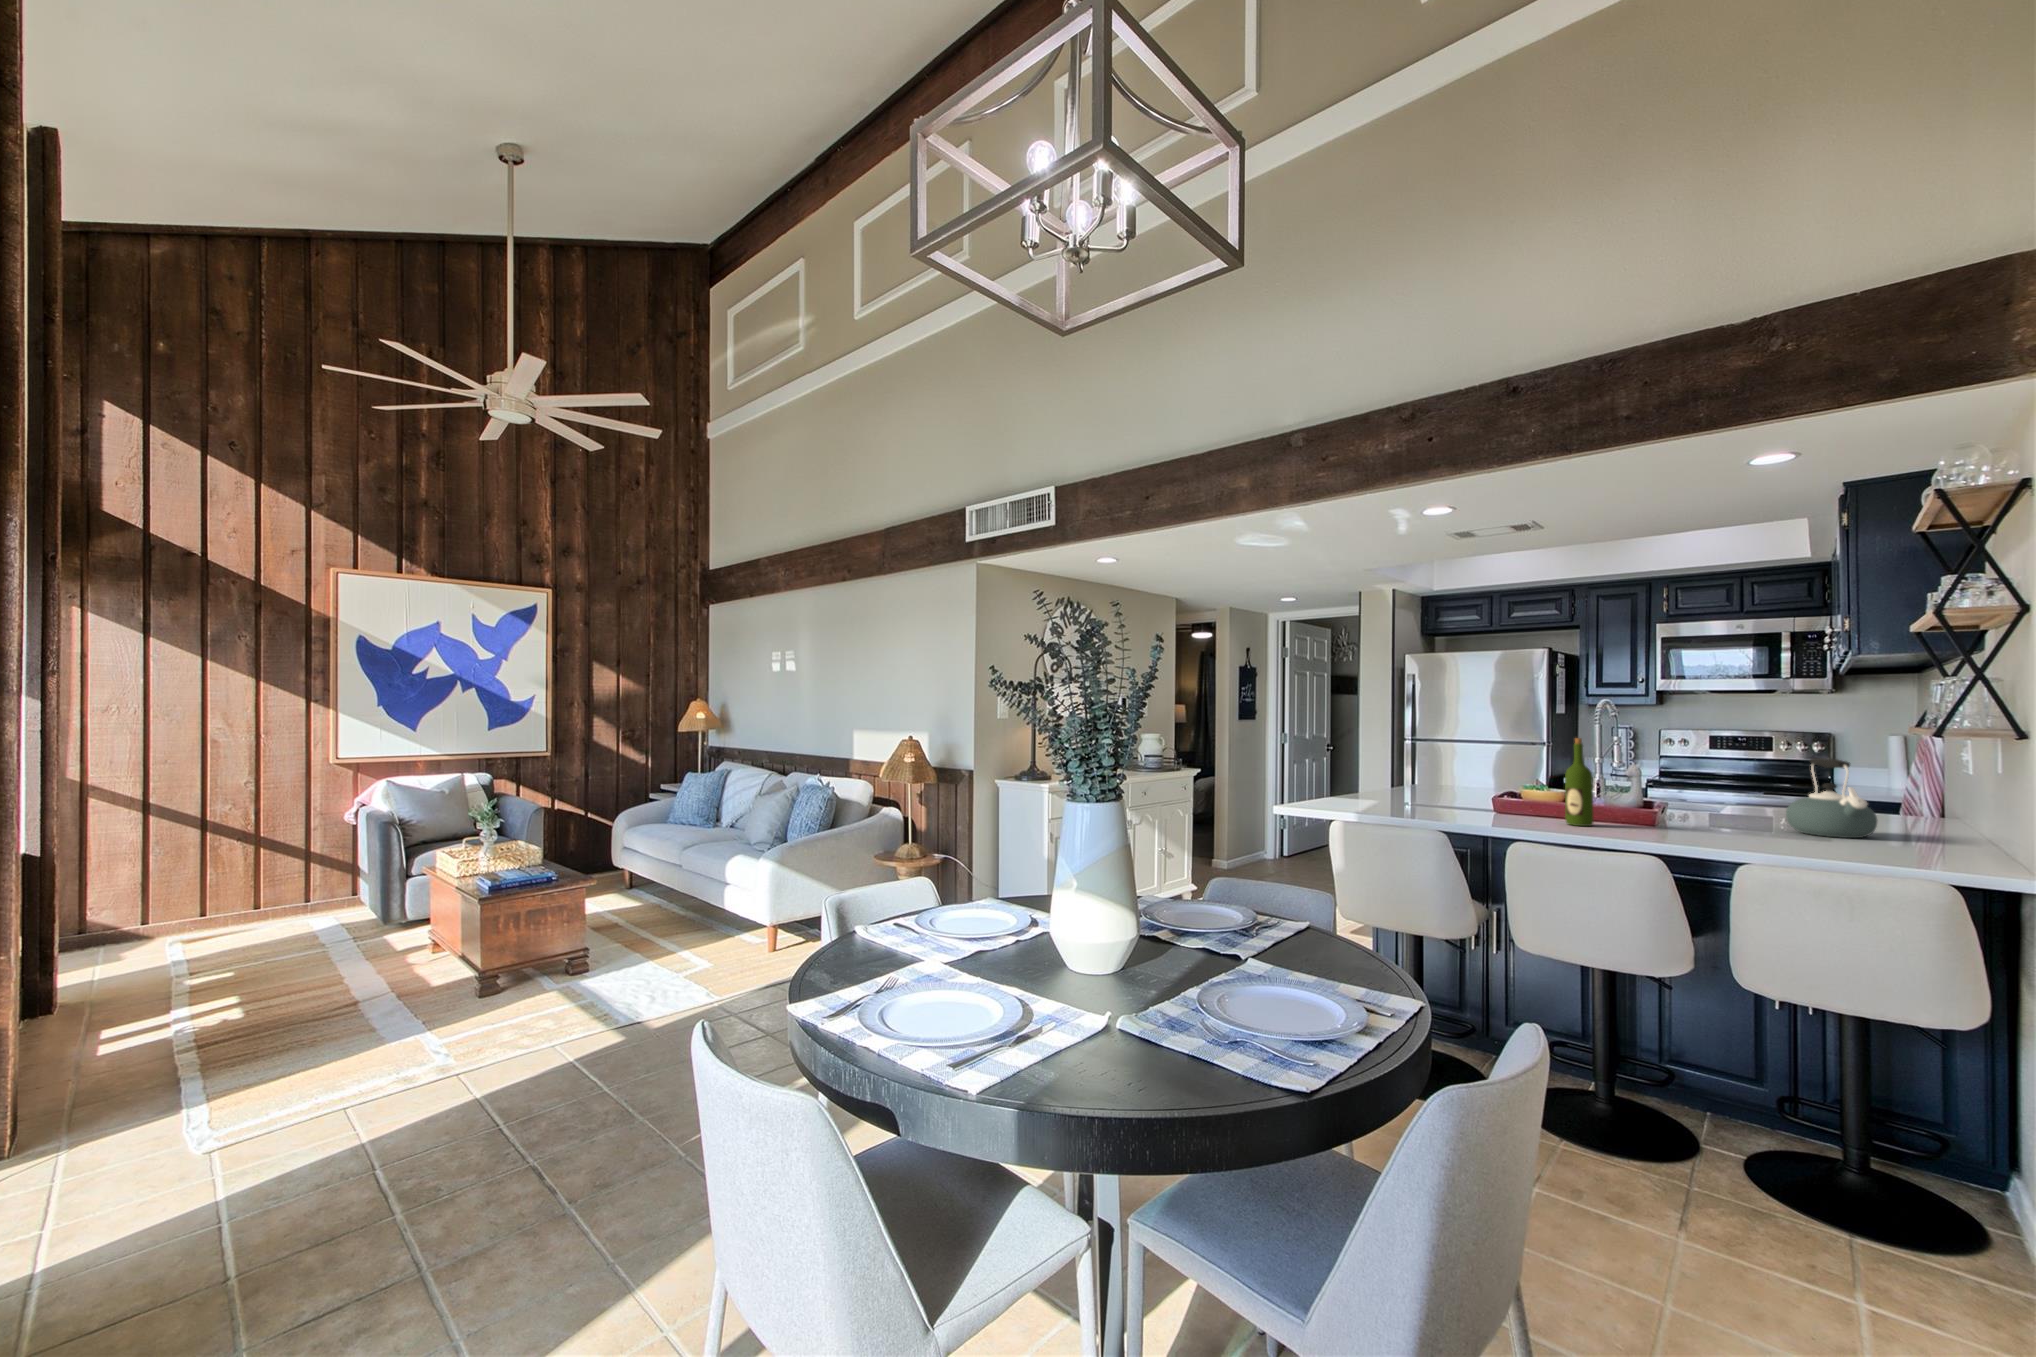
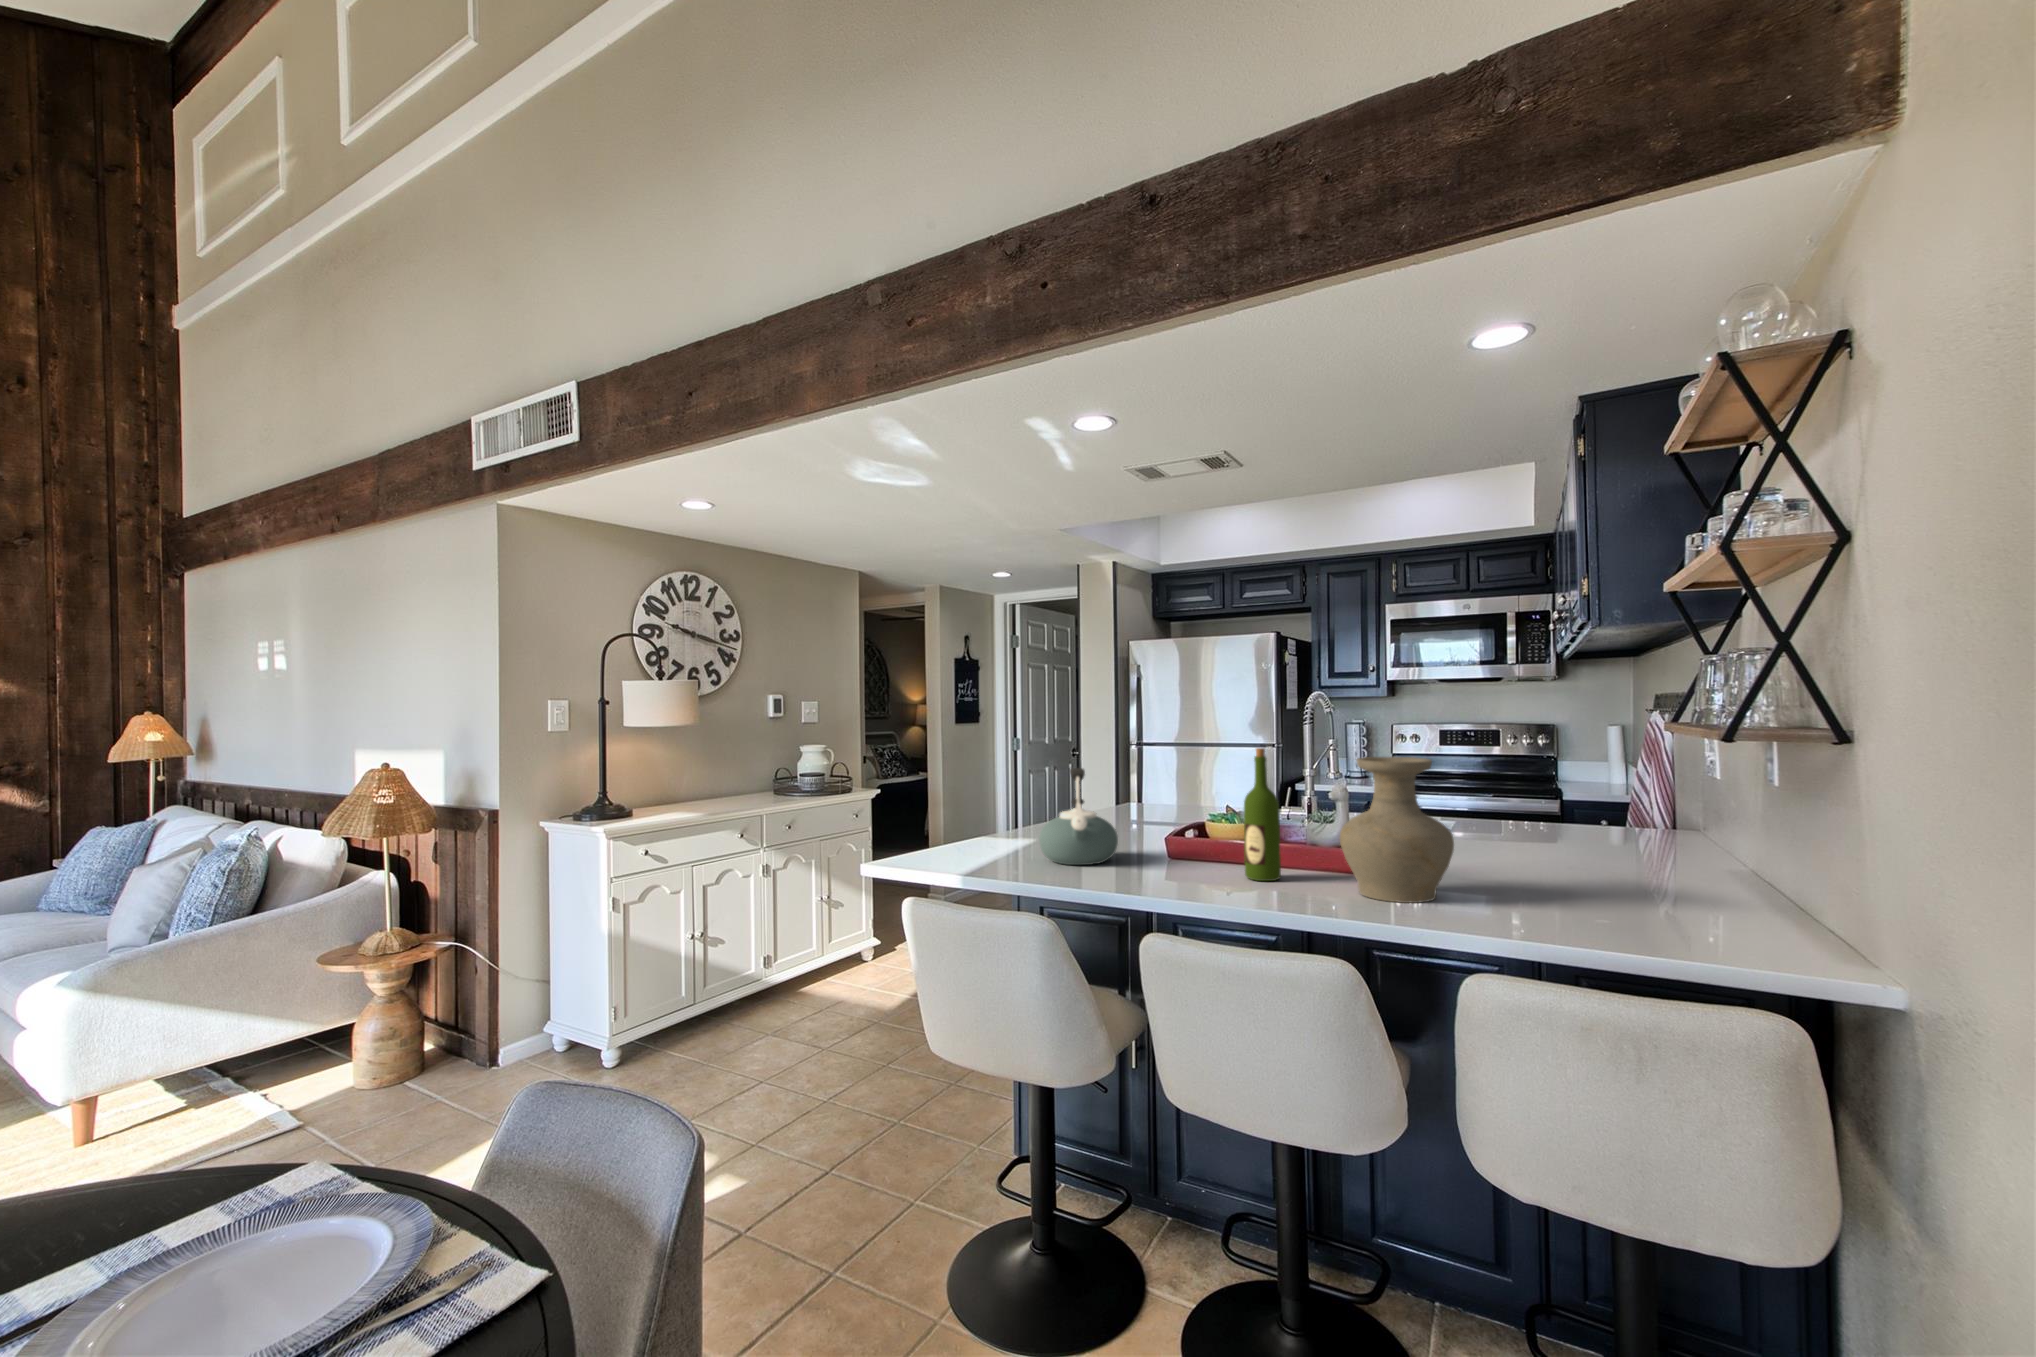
vase: none [1642,745,1731,840] -> present [1340,757,1454,903]
kettle: present [1786,758,1877,838] -> present [1039,768,1118,865]

